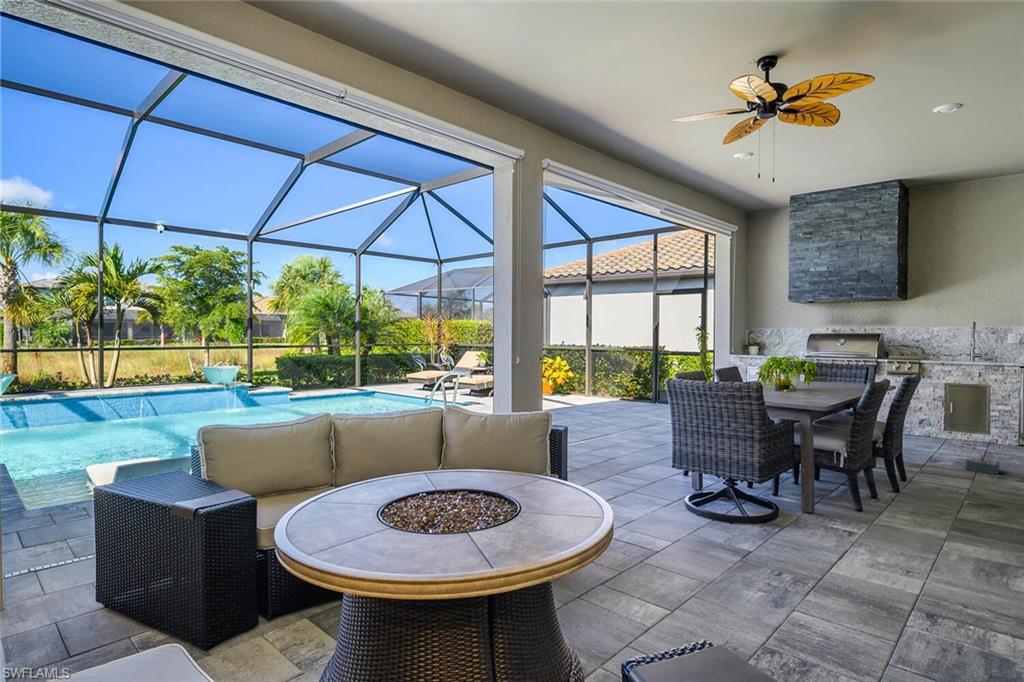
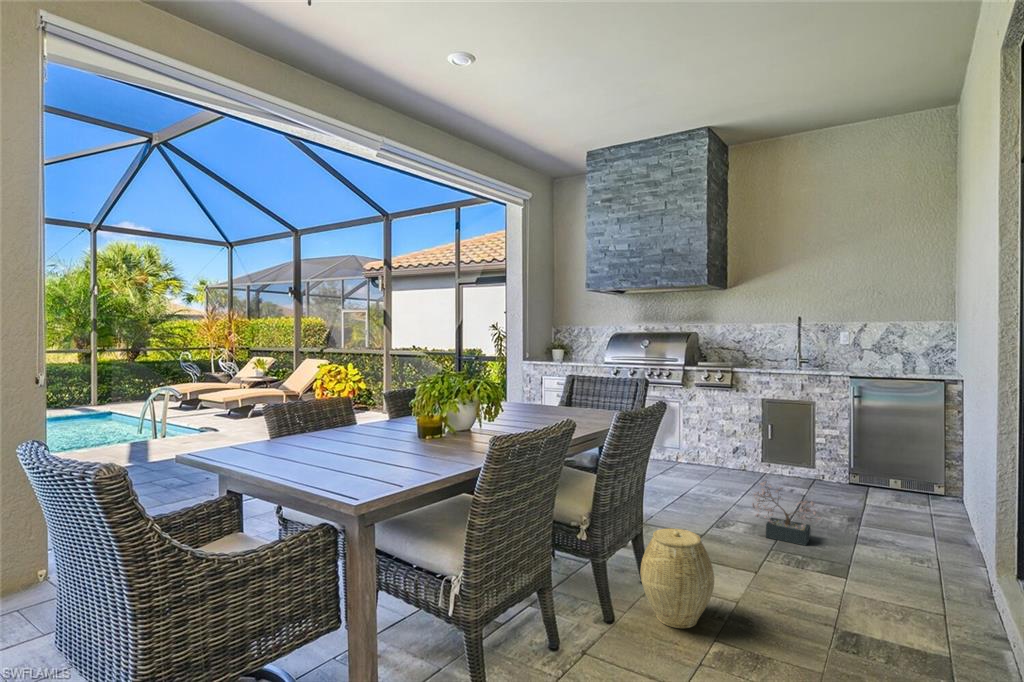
woven basket: none [904,448,954,500] -> present [640,528,714,628]

